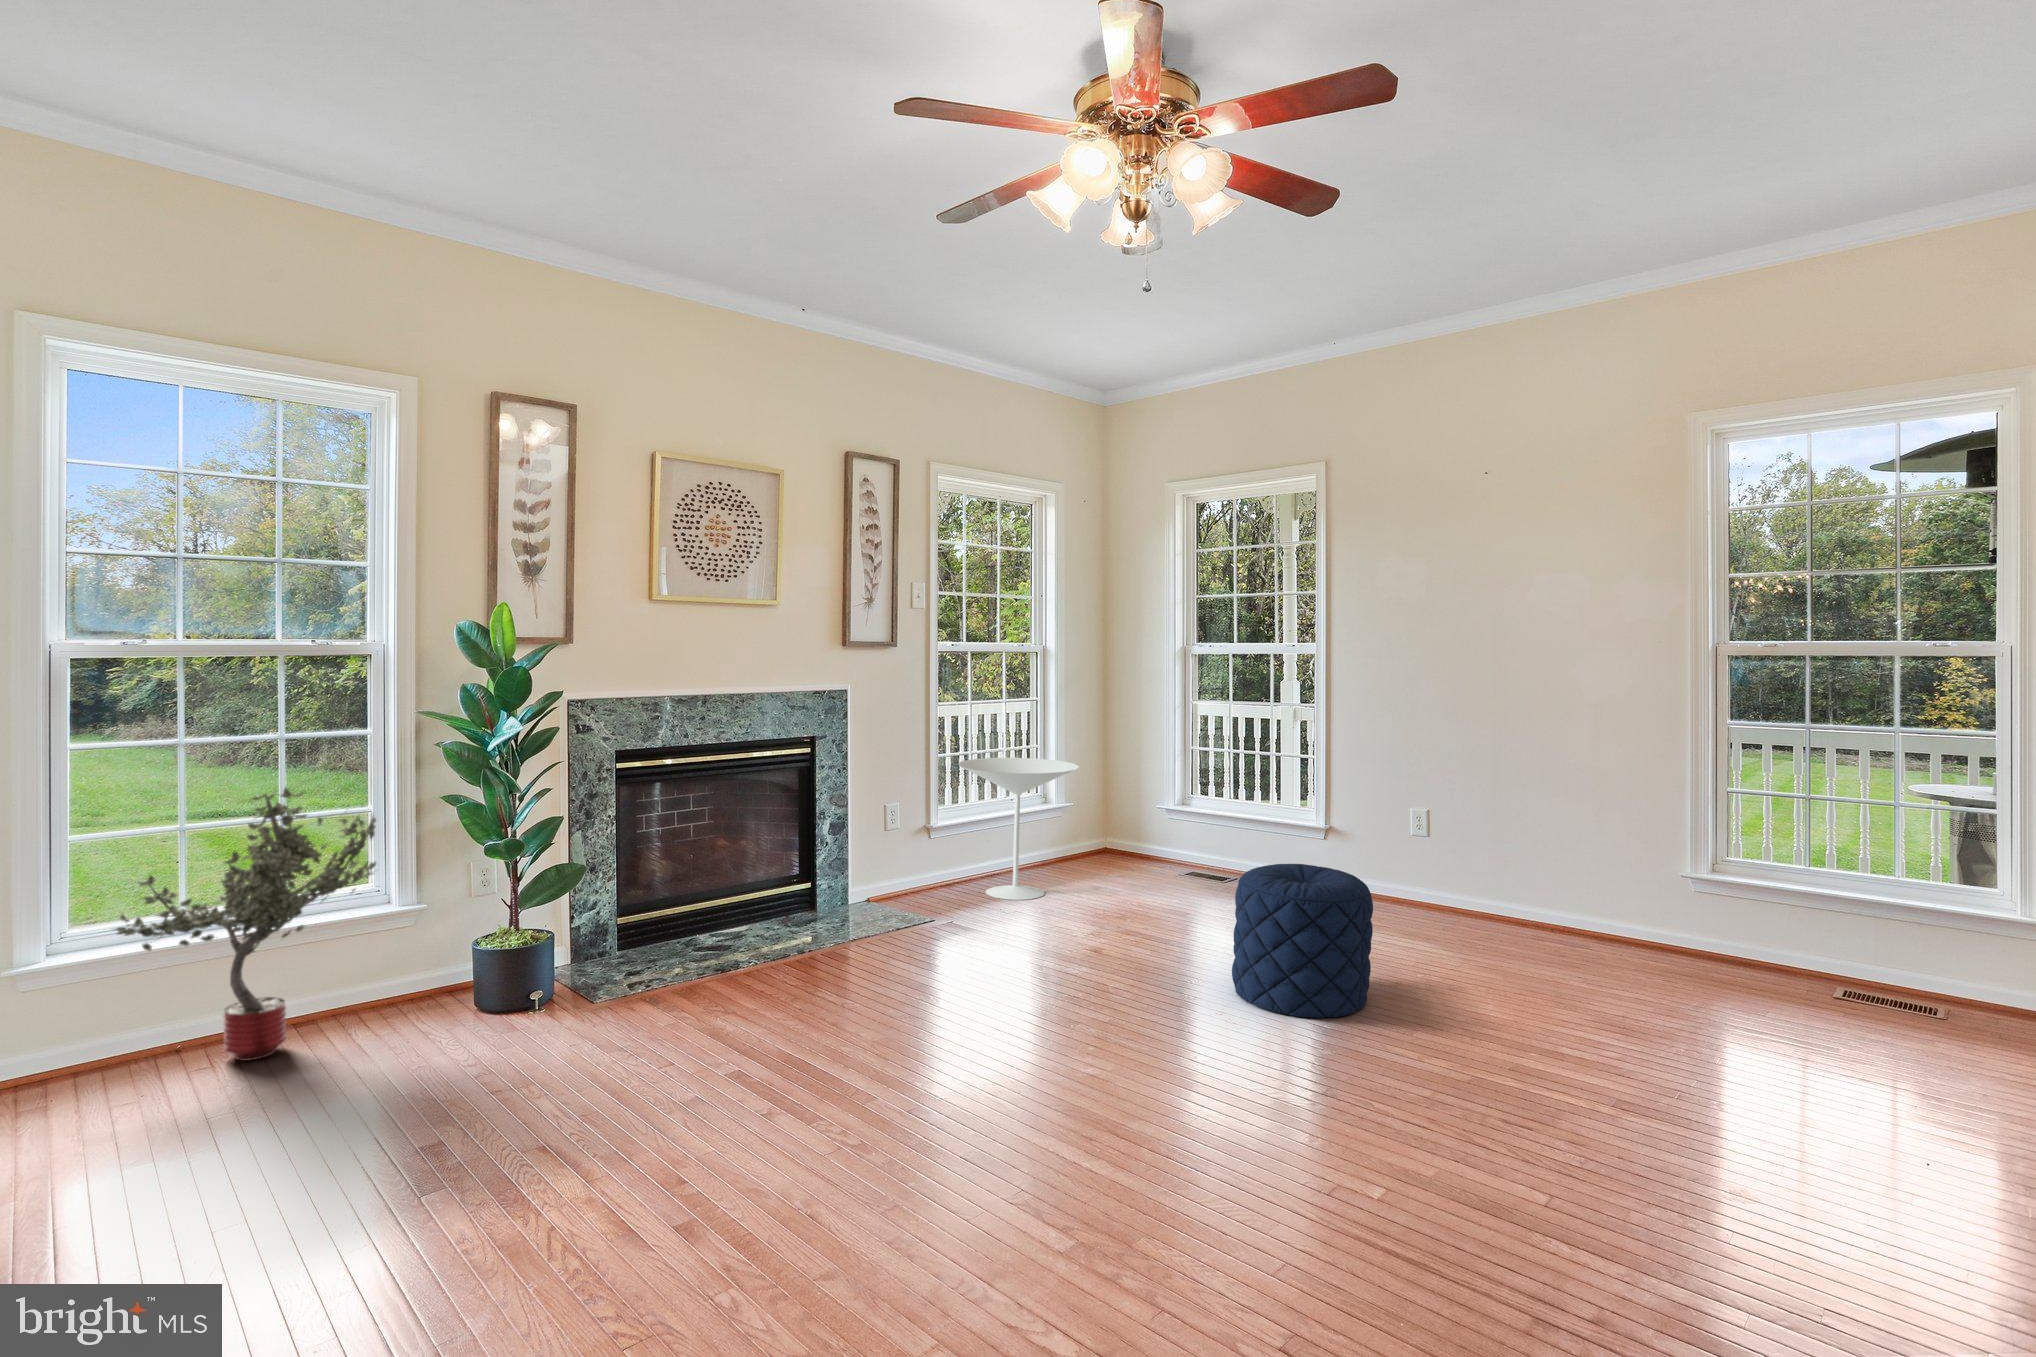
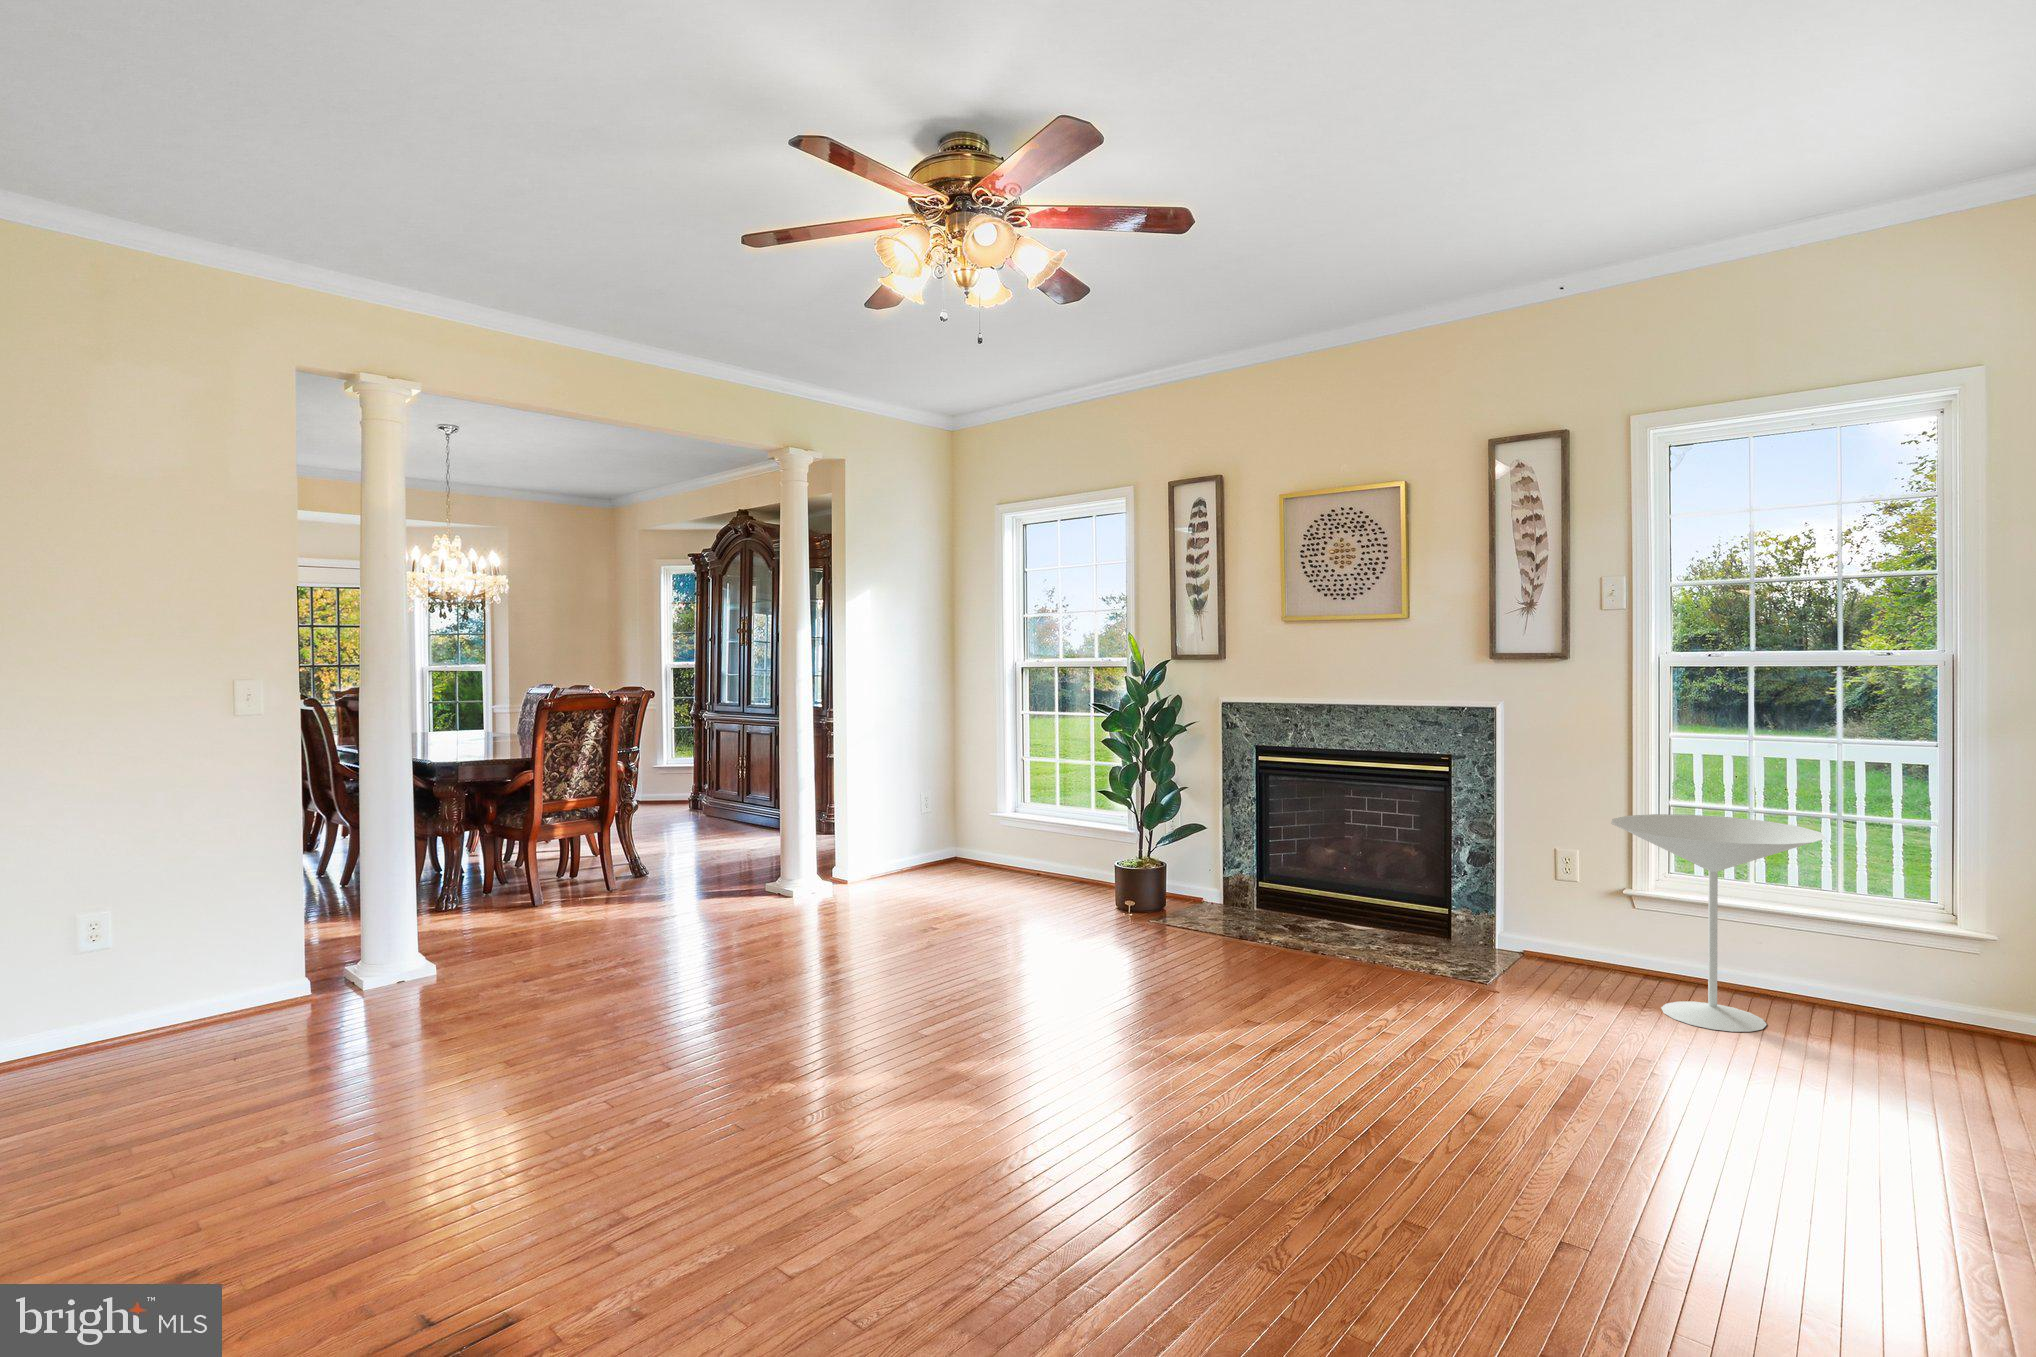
potted tree: present [114,788,376,1061] -> none [986,741,1080,887]
pouf: present [1232,864,1373,1018] -> none [1317,974,1548,1245]

